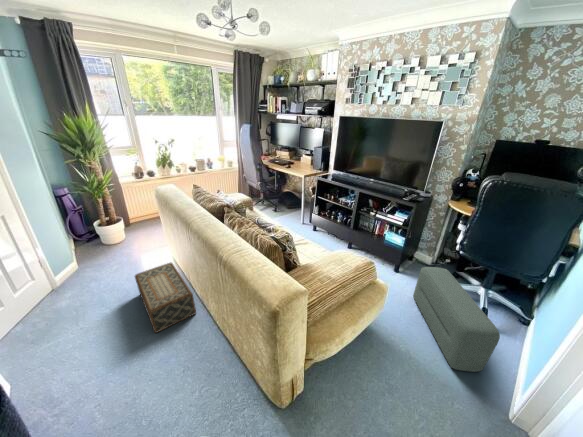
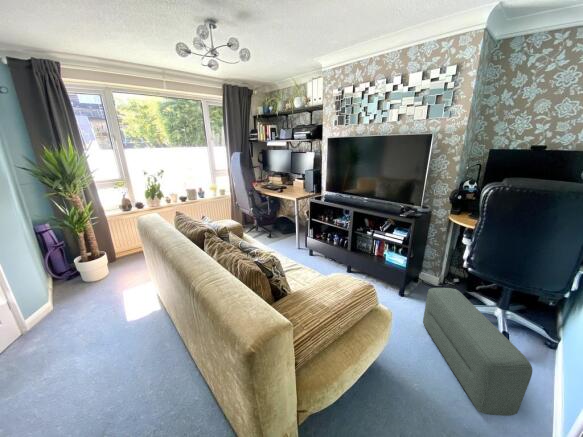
woven basket: present [135,263,196,333] -> none [108,298,176,385]

